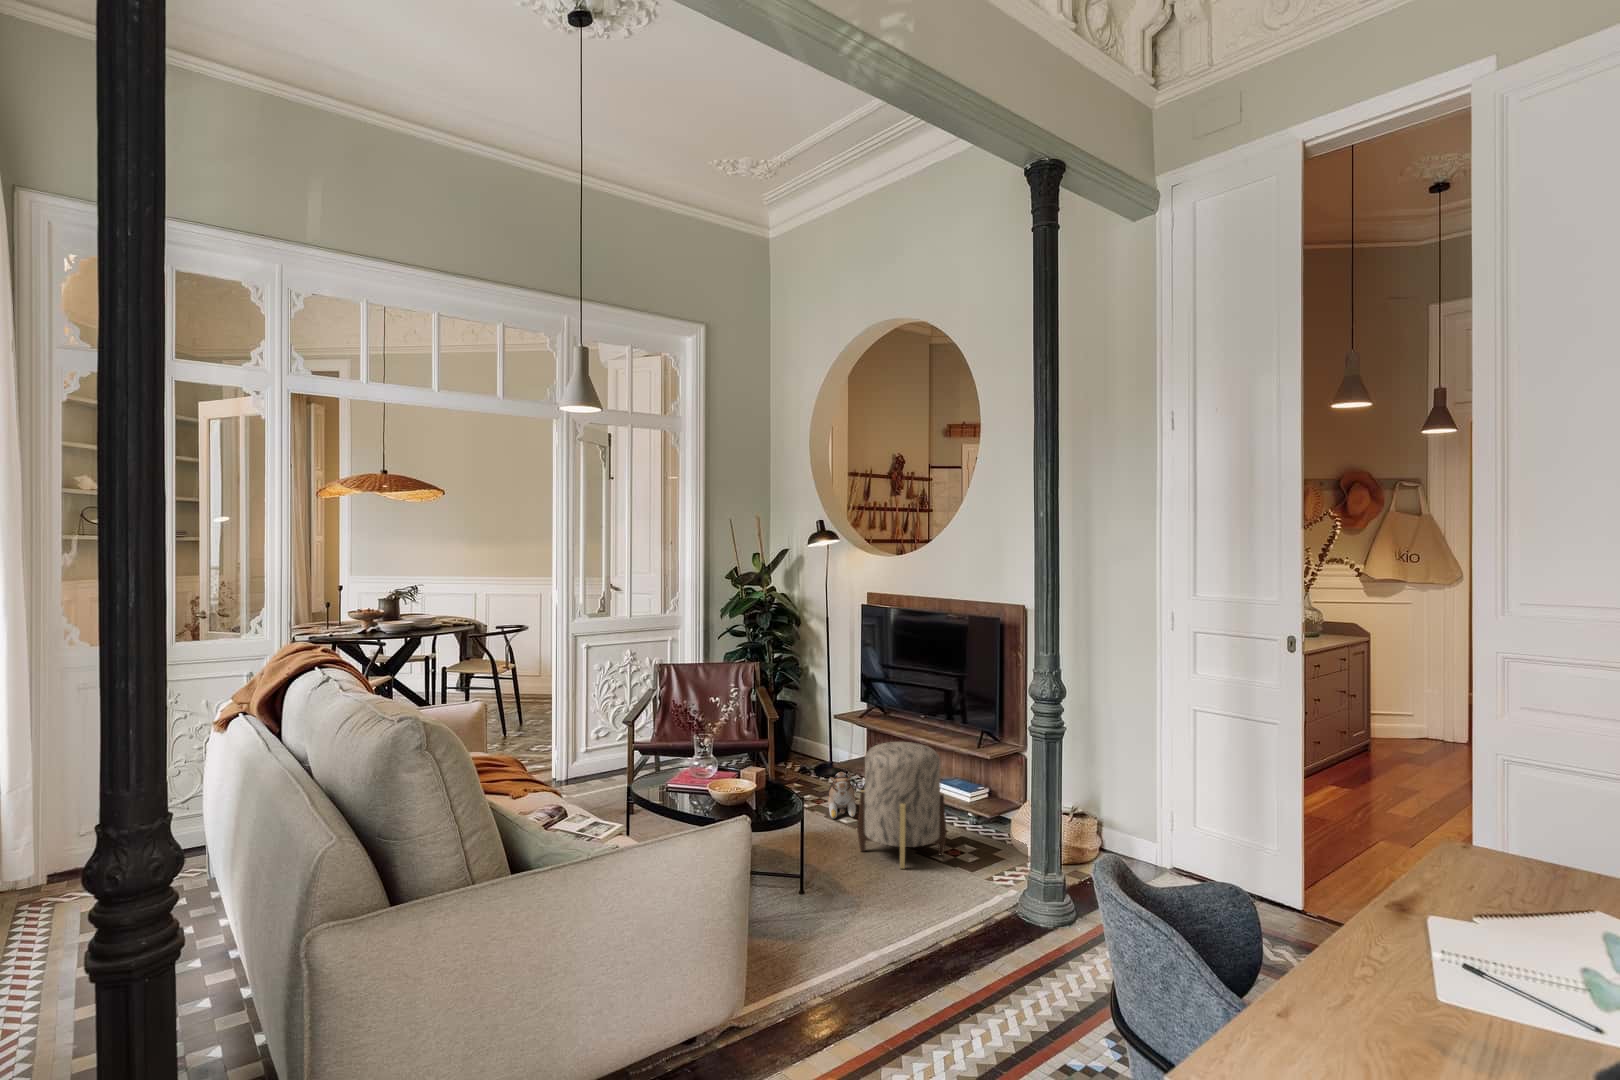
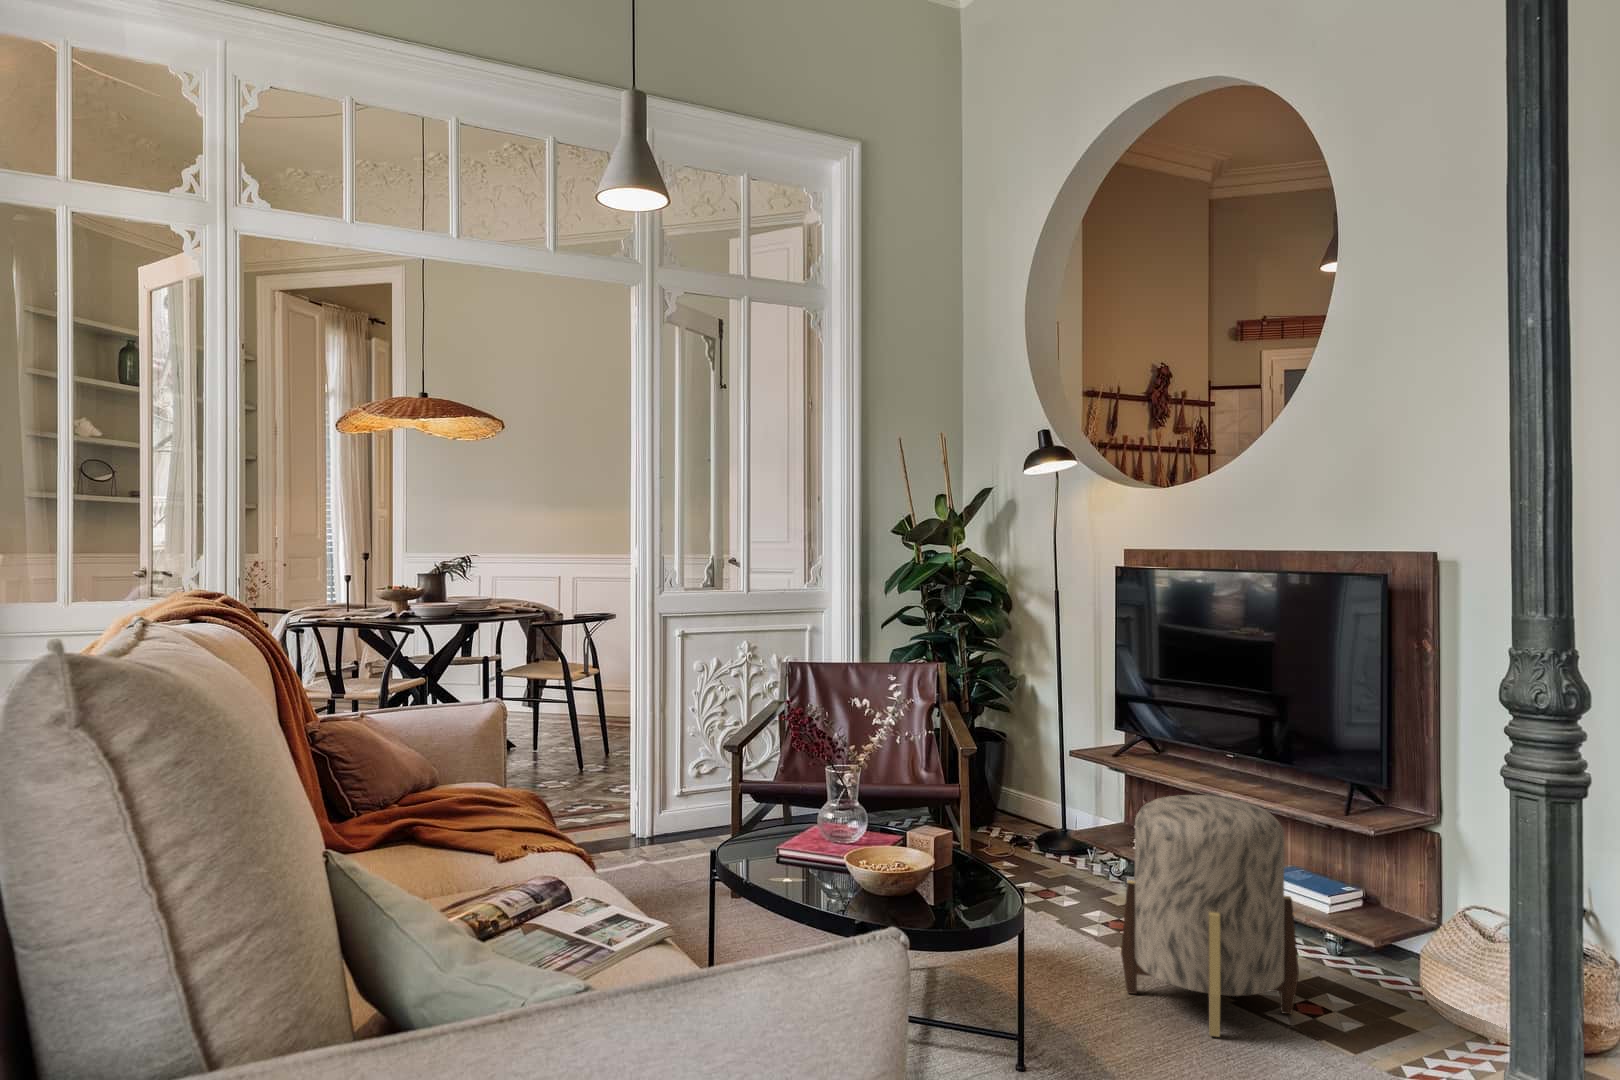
plush toy: present [828,772,856,819] -> none [1063,845,1112,925]

